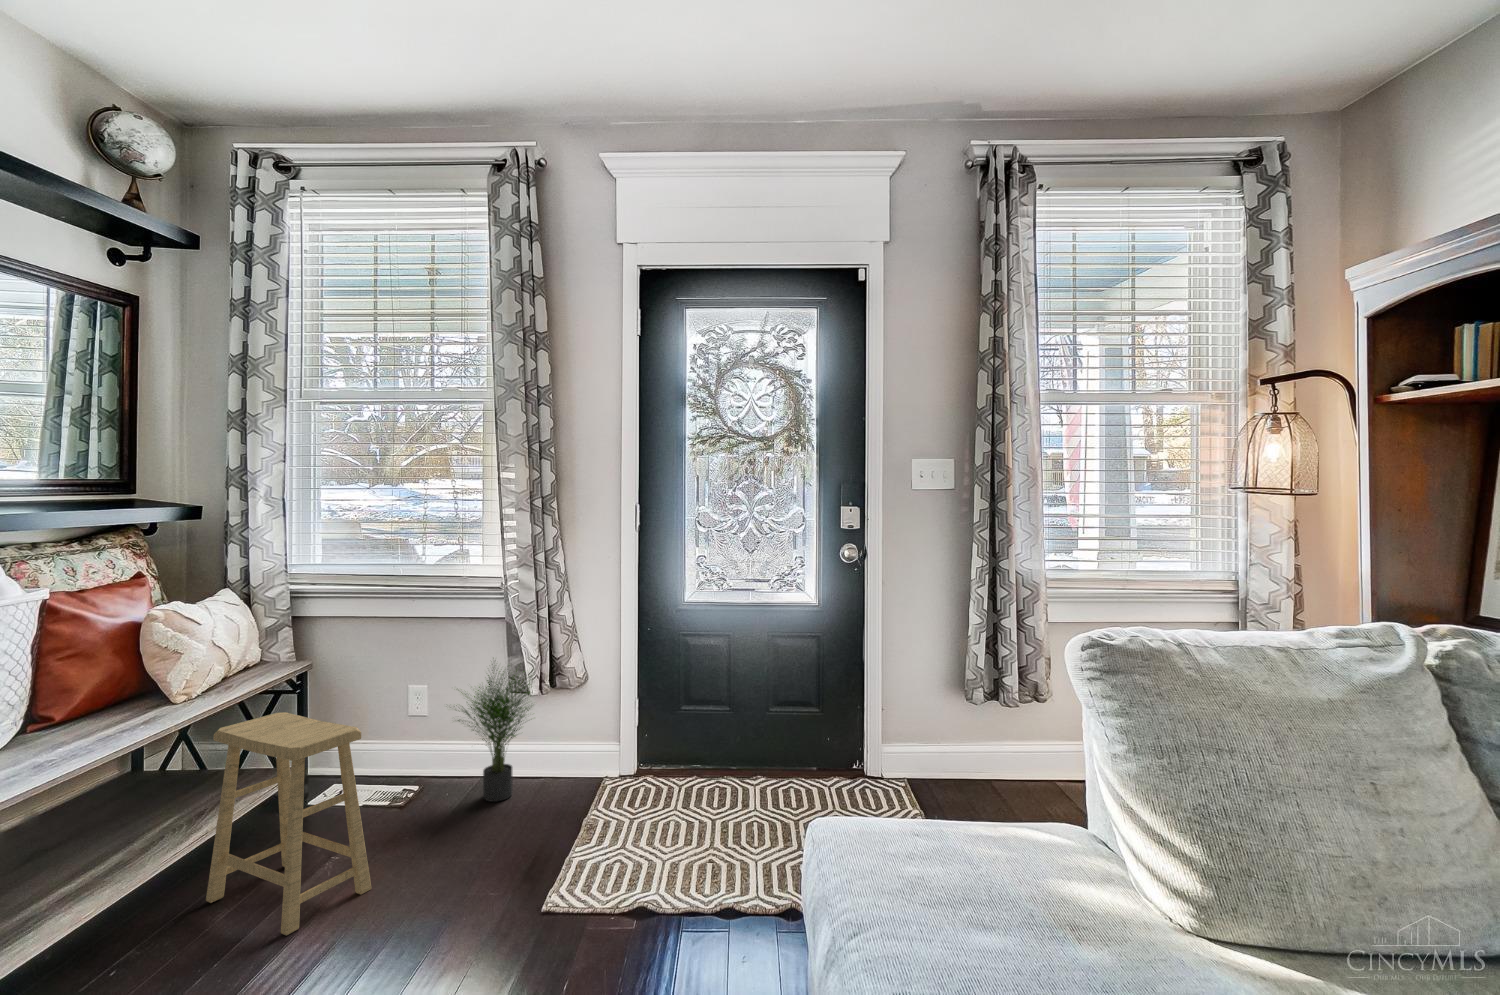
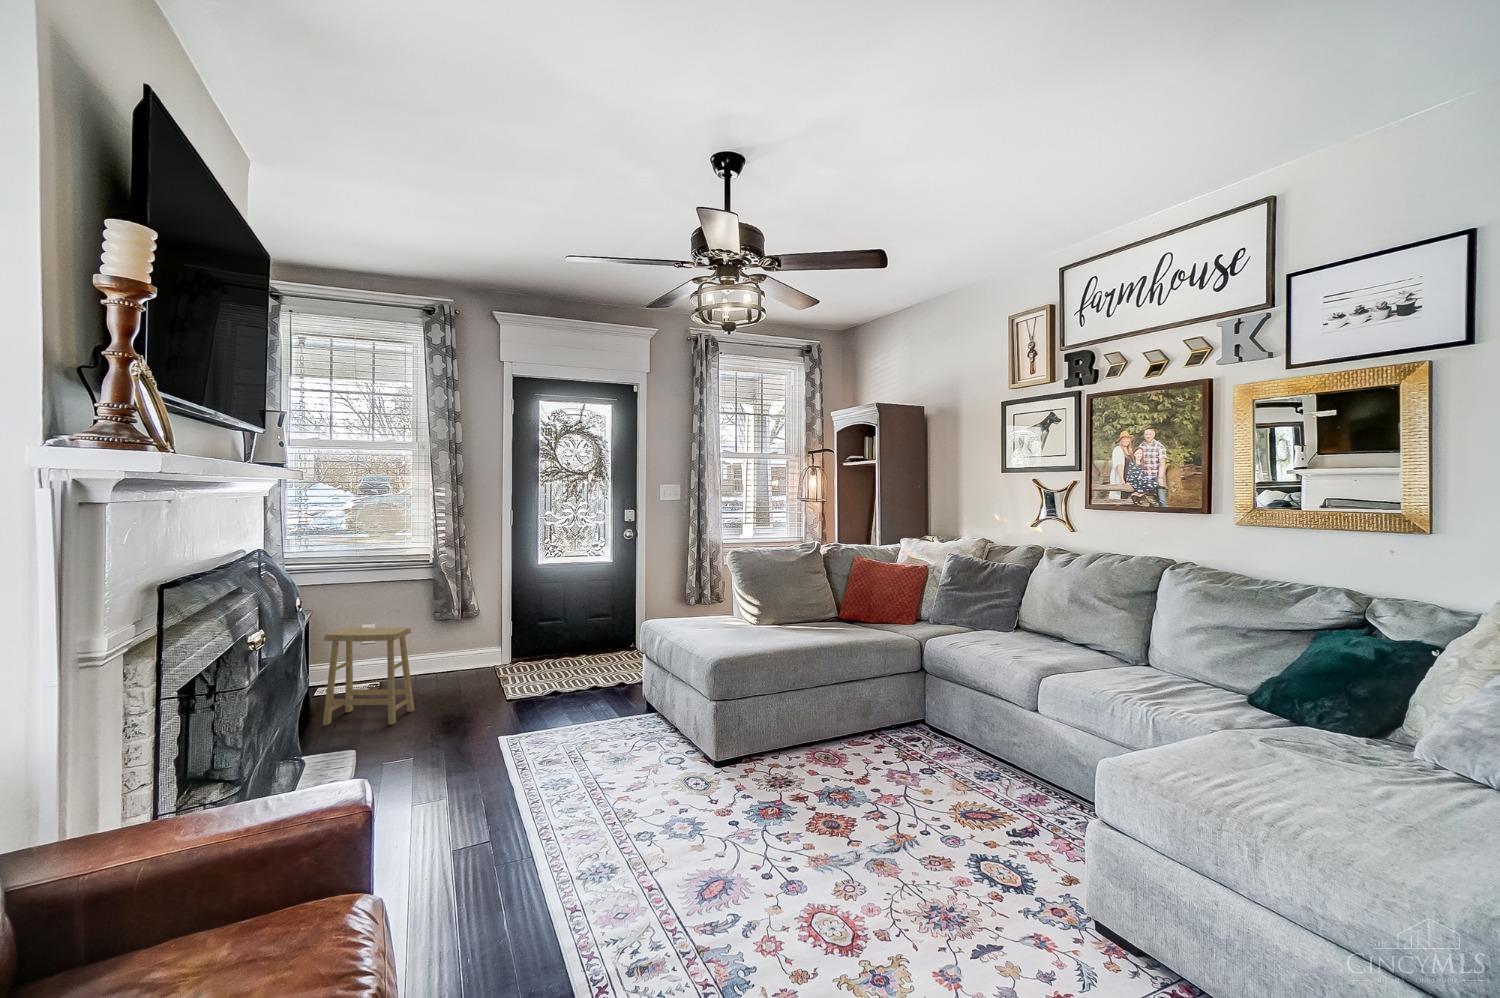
potted plant: present [458,664,530,802] -> none [400,598,465,680]

